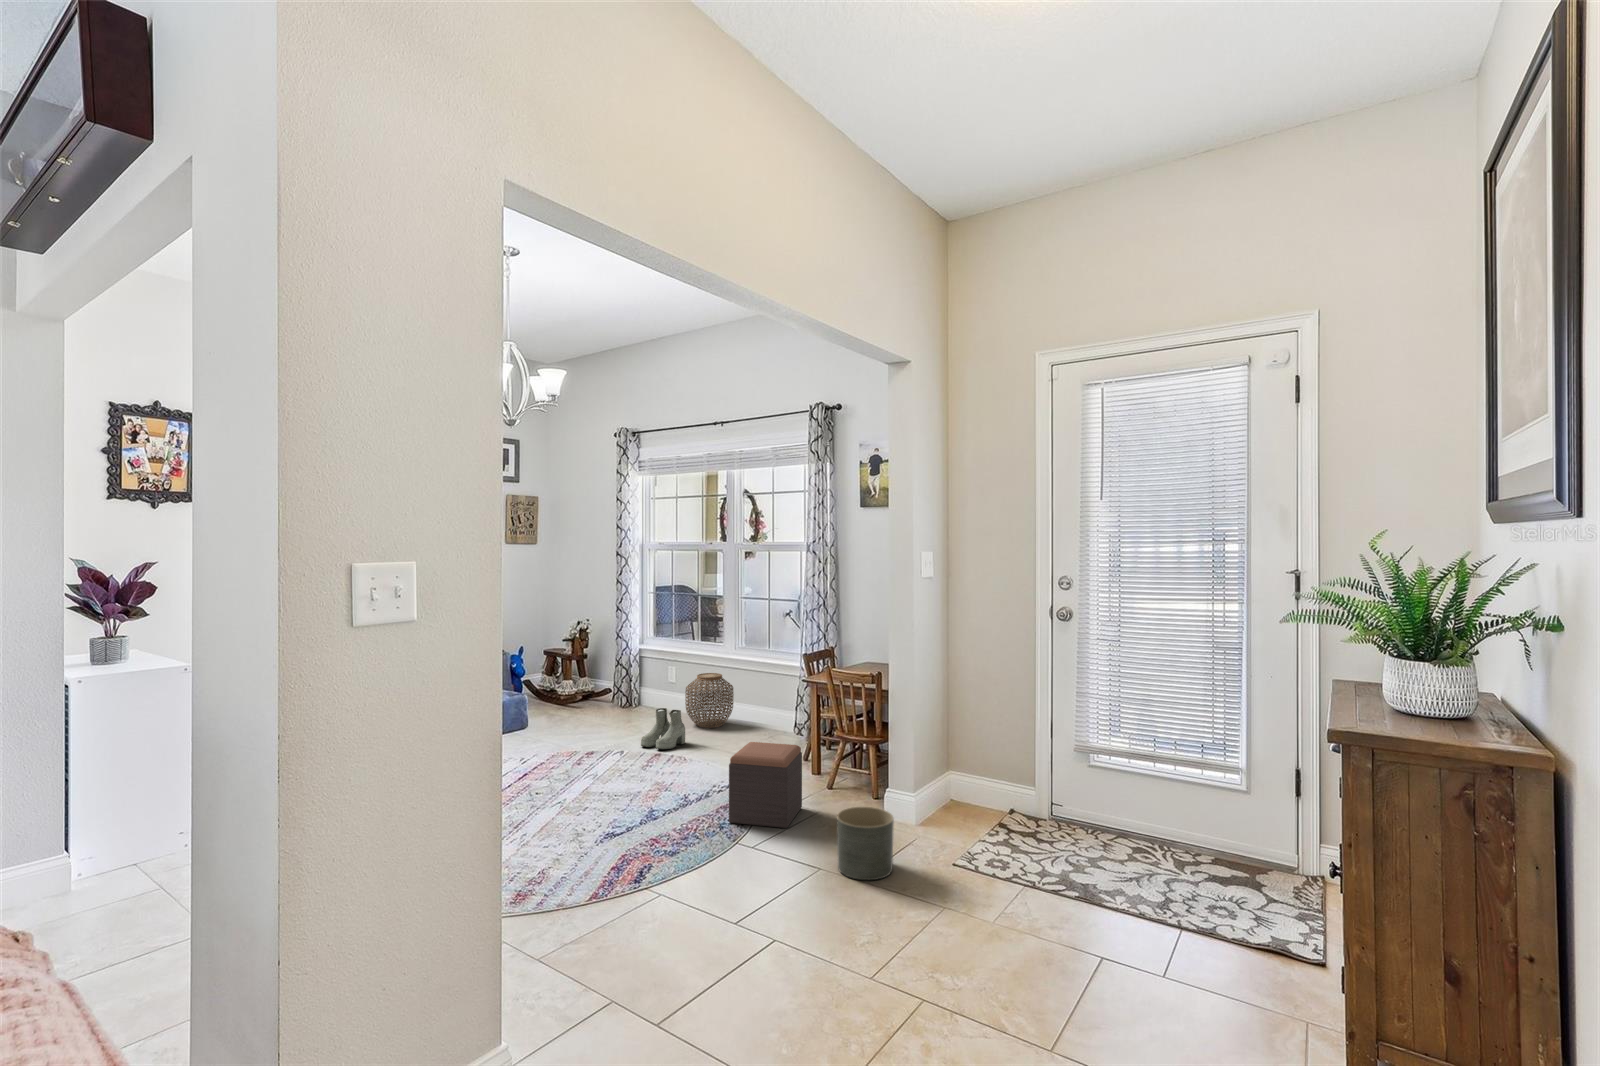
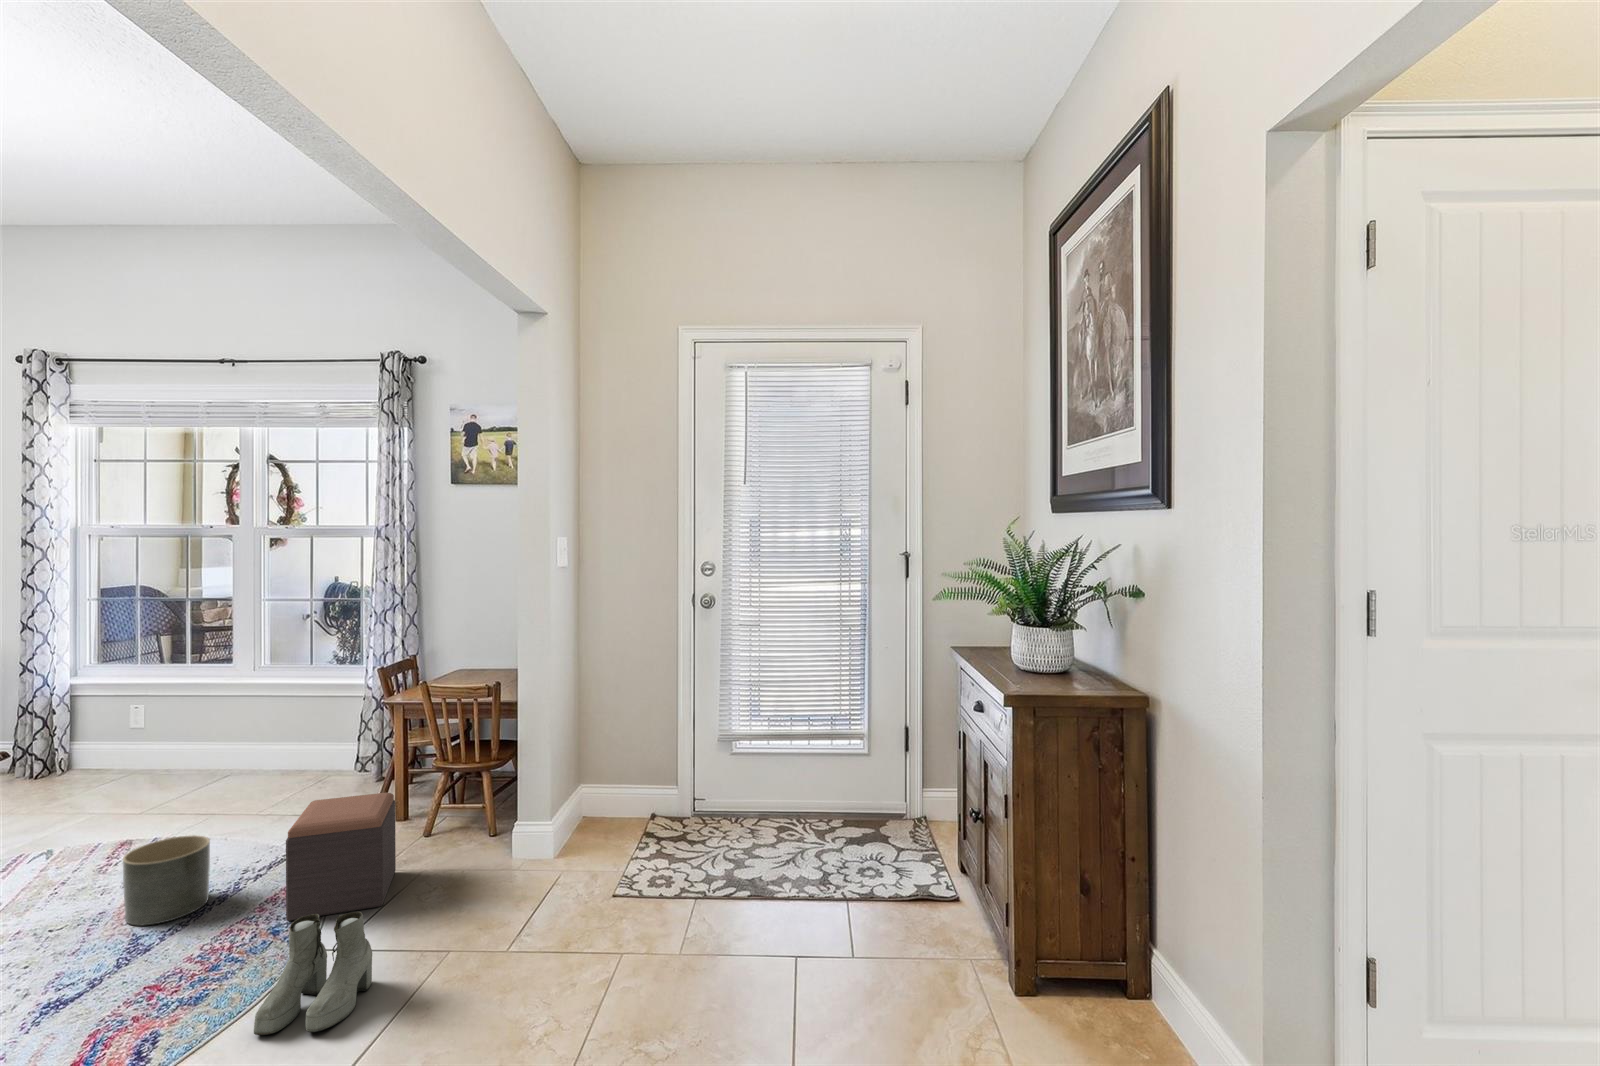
woven basket: present [685,673,734,728] -> none [166,708,252,787]
boots: present [641,708,685,749] -> present [254,912,372,1035]
planter: present [837,807,894,880] -> present [123,835,210,926]

